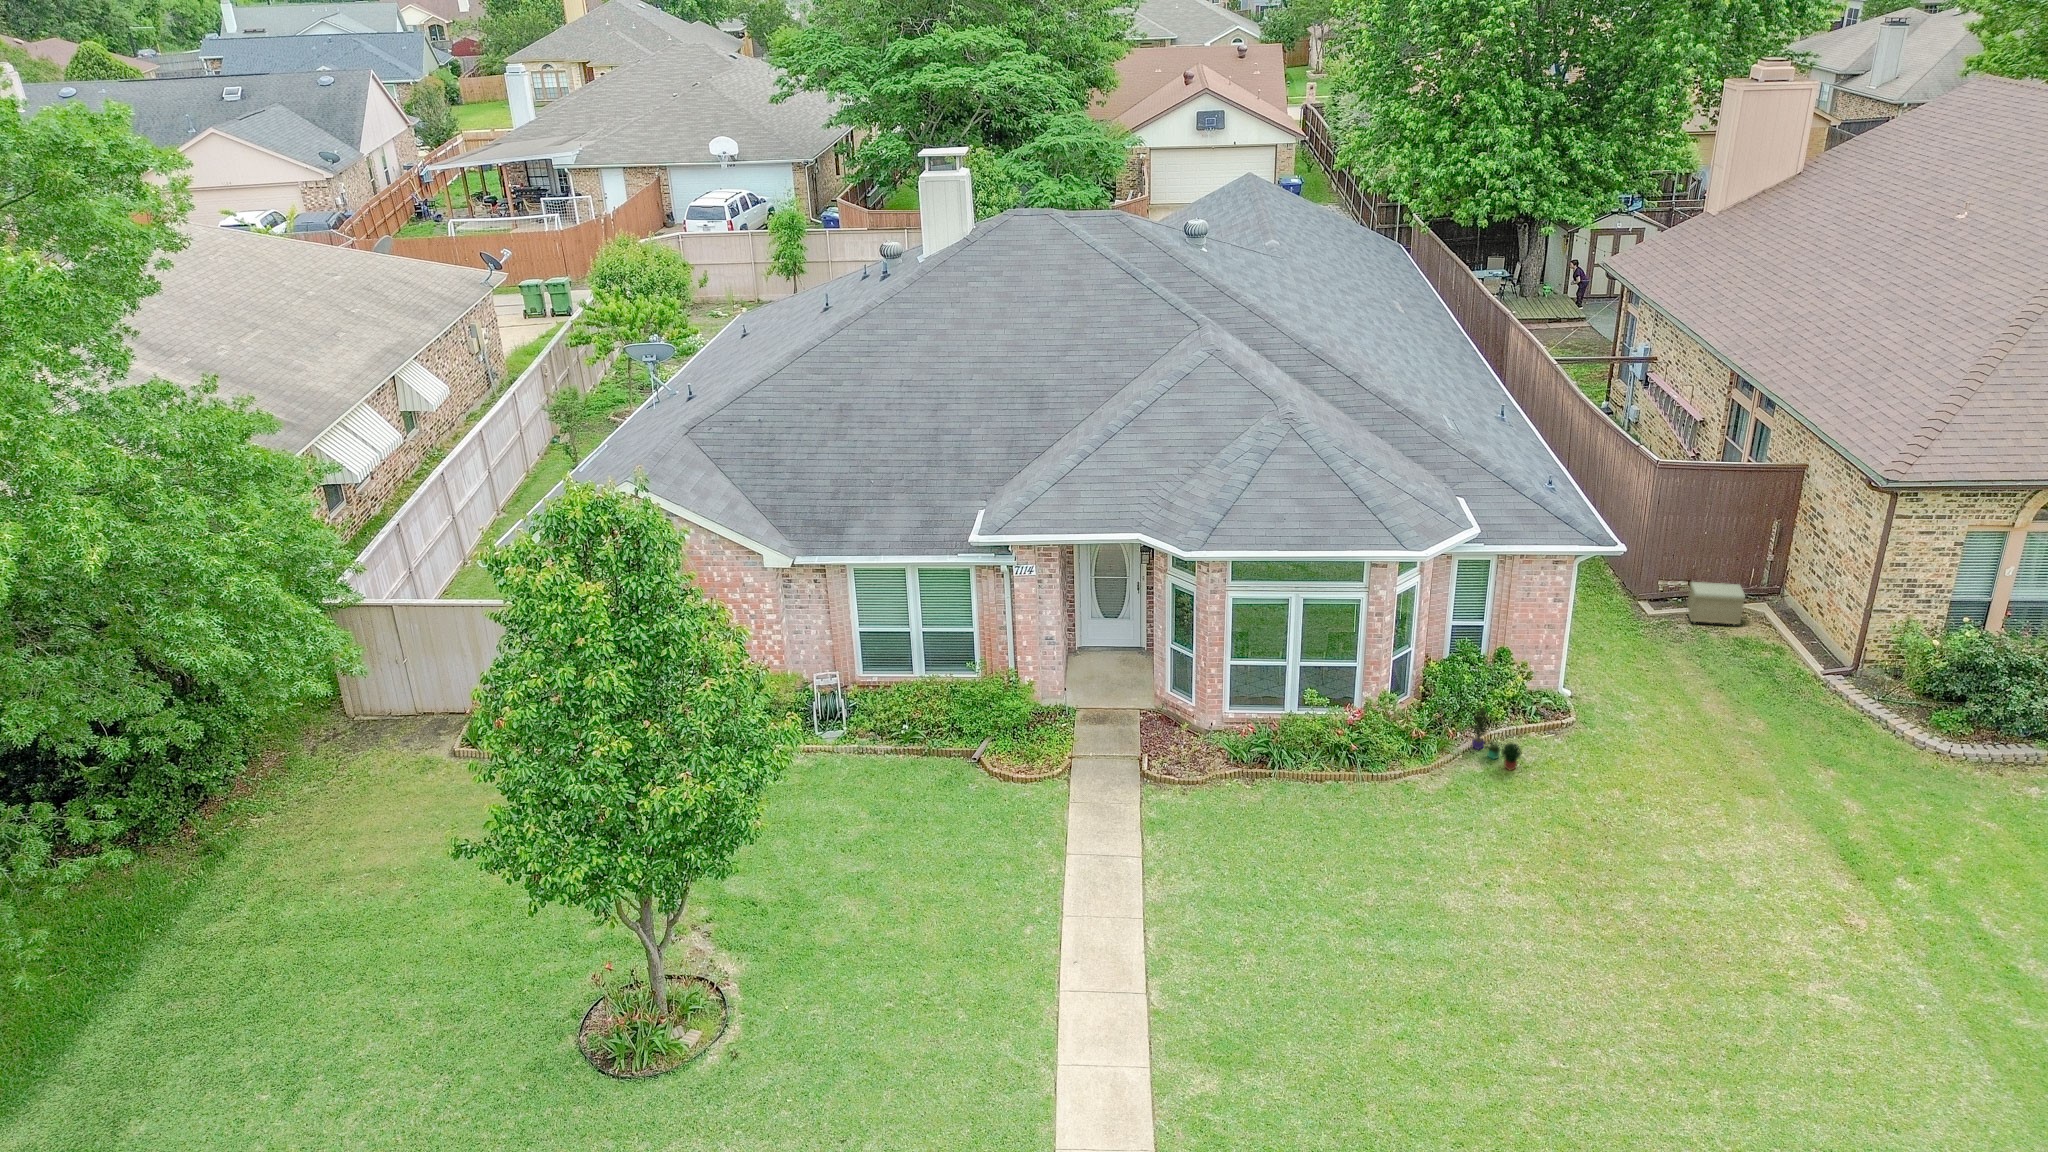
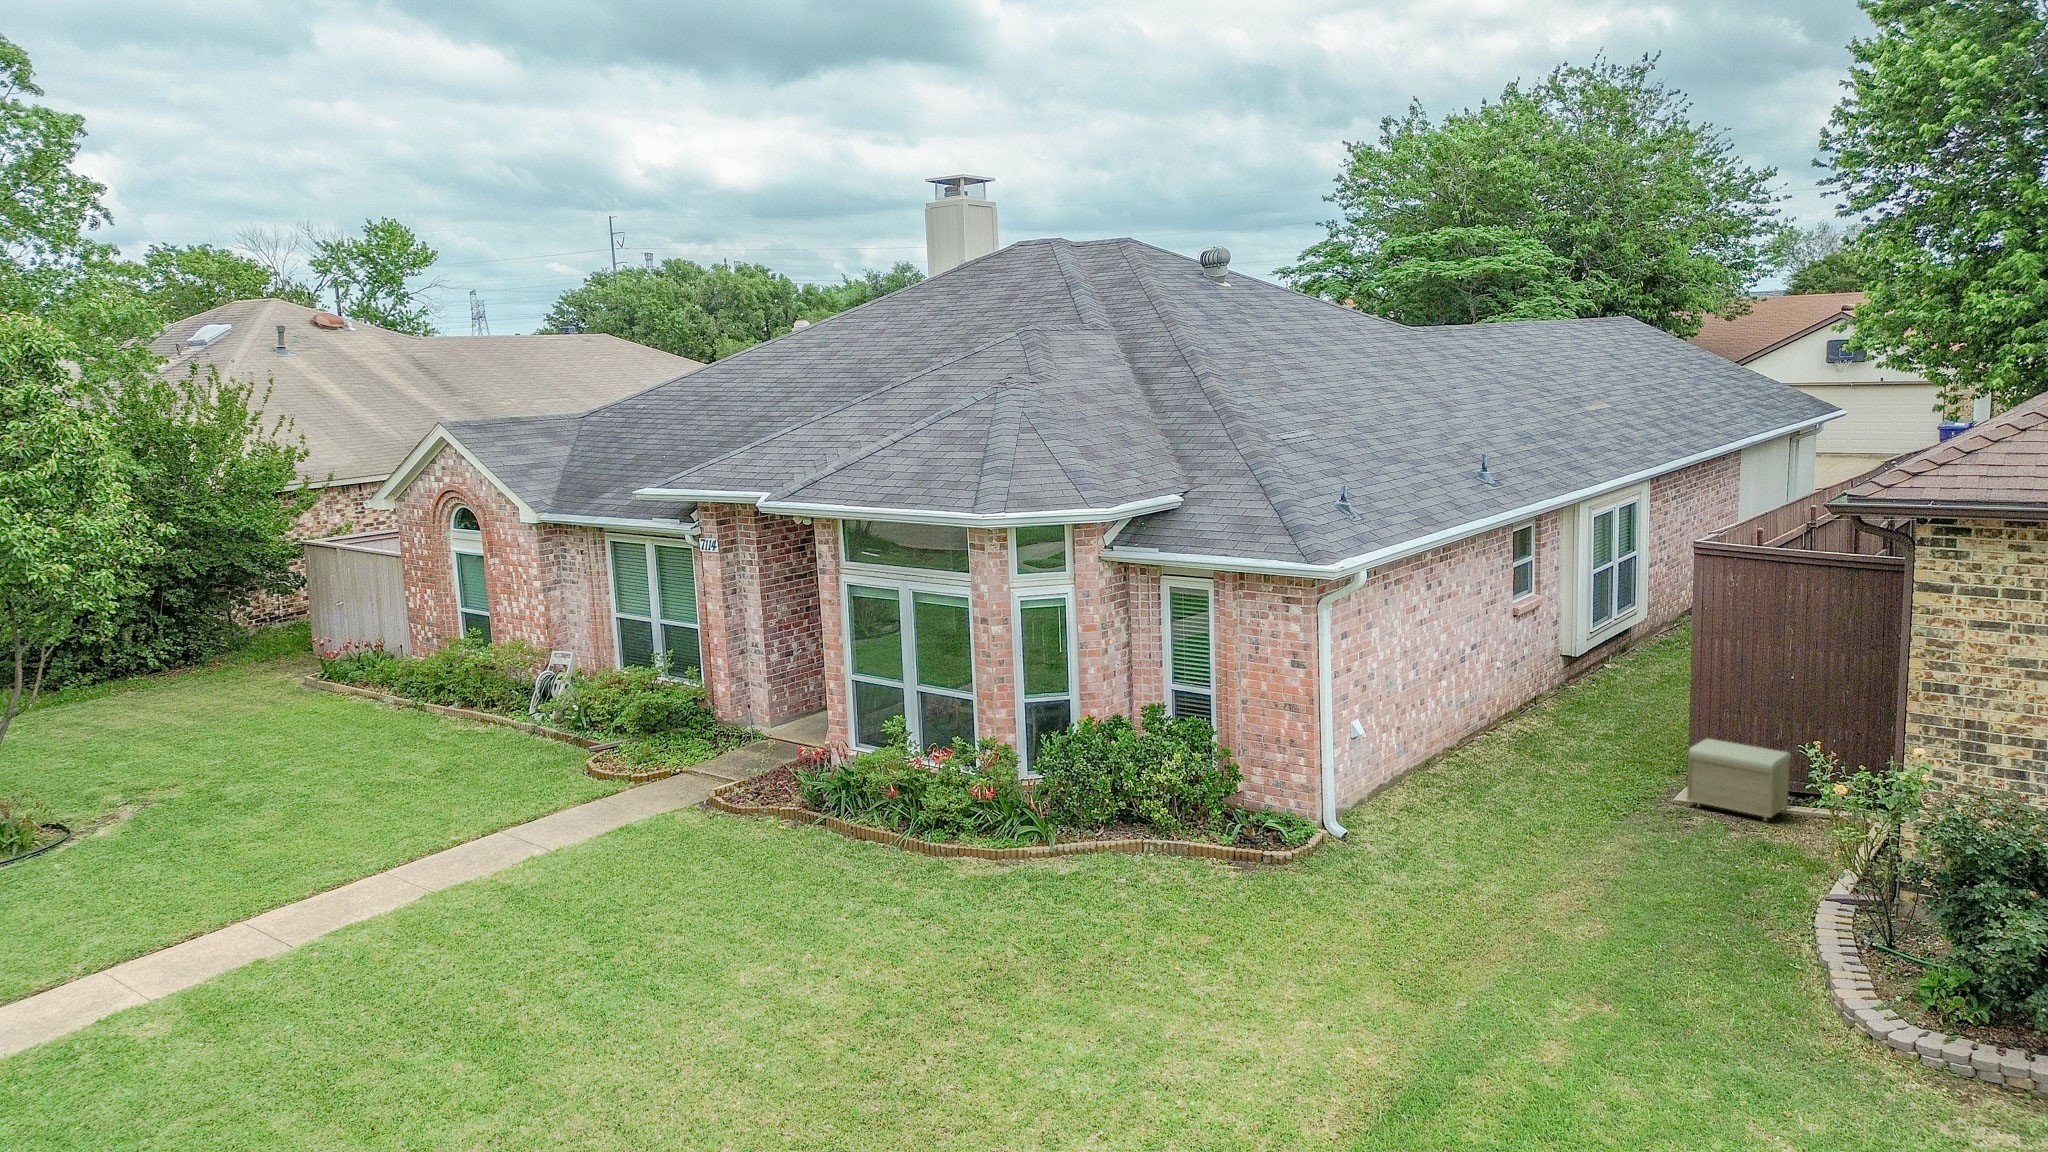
potted plant: present [1472,704,1522,770] -> none [1071,778,1108,881]

